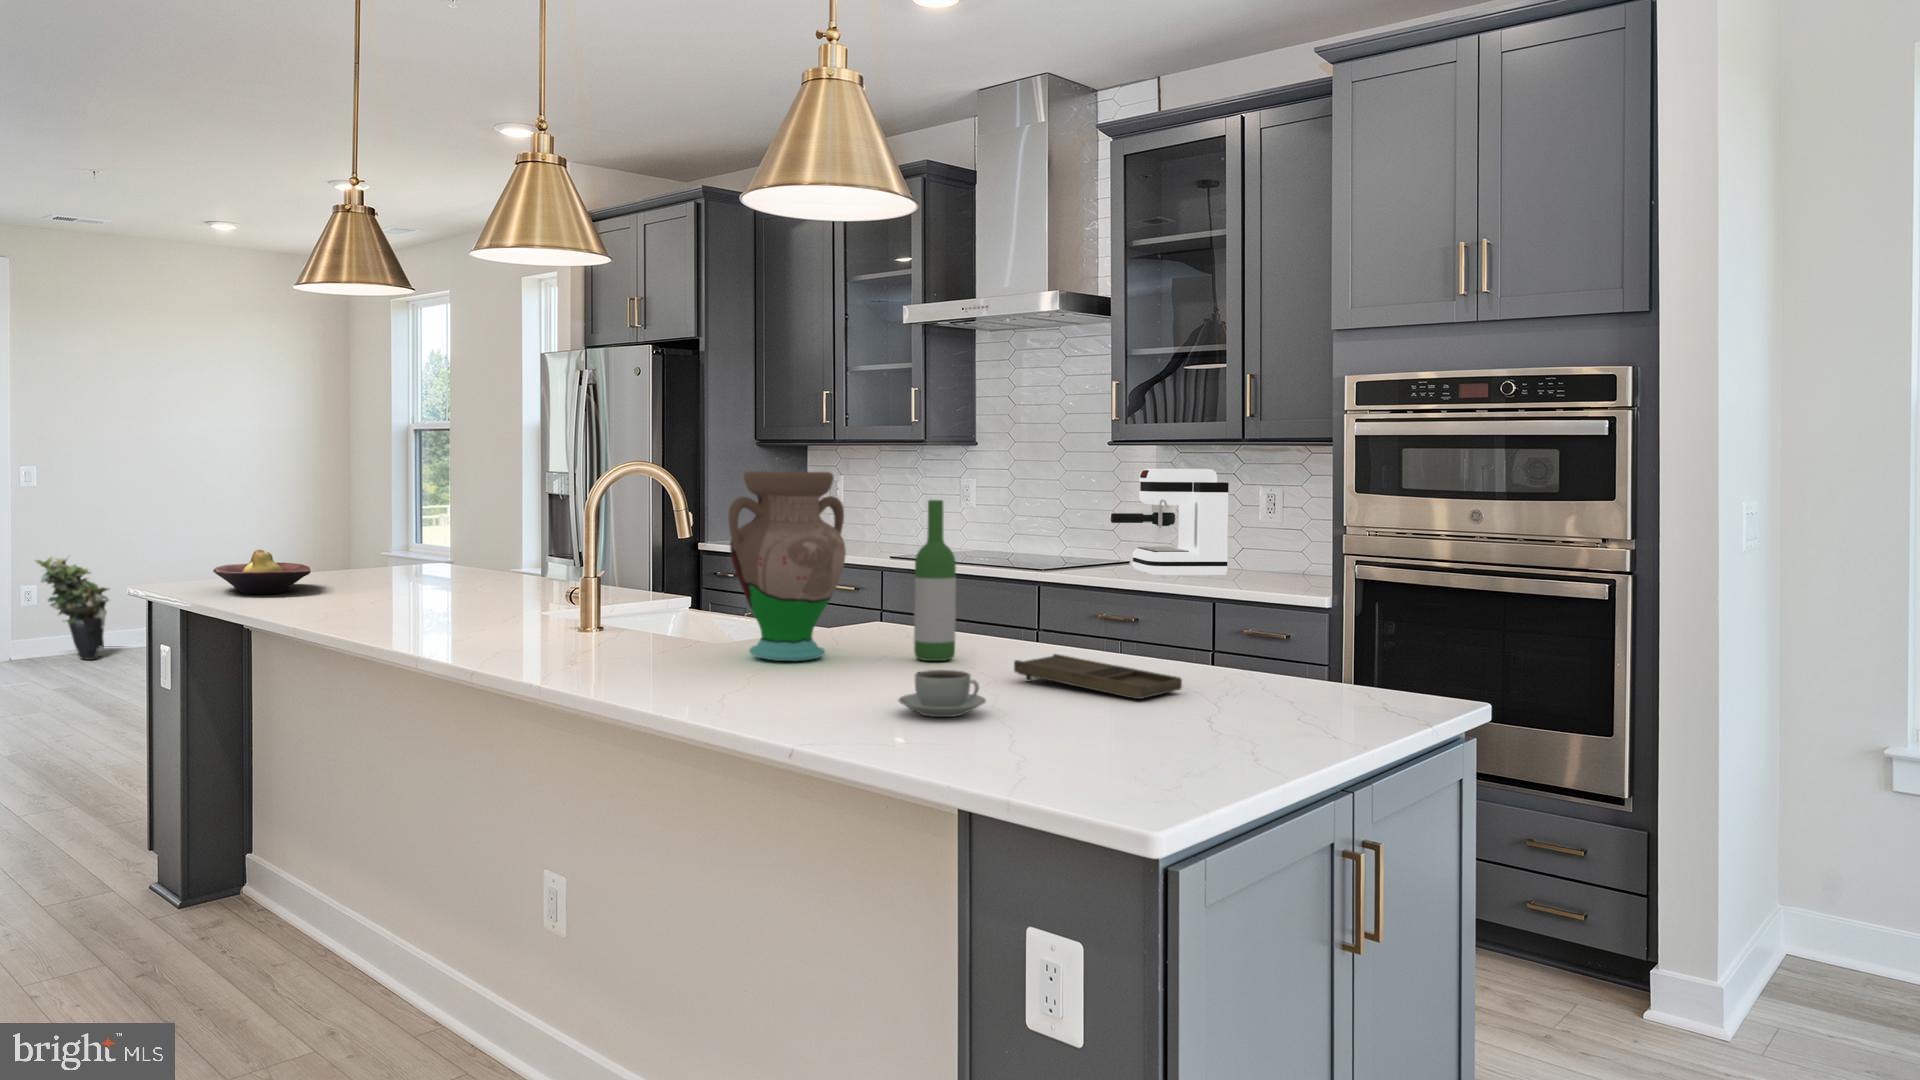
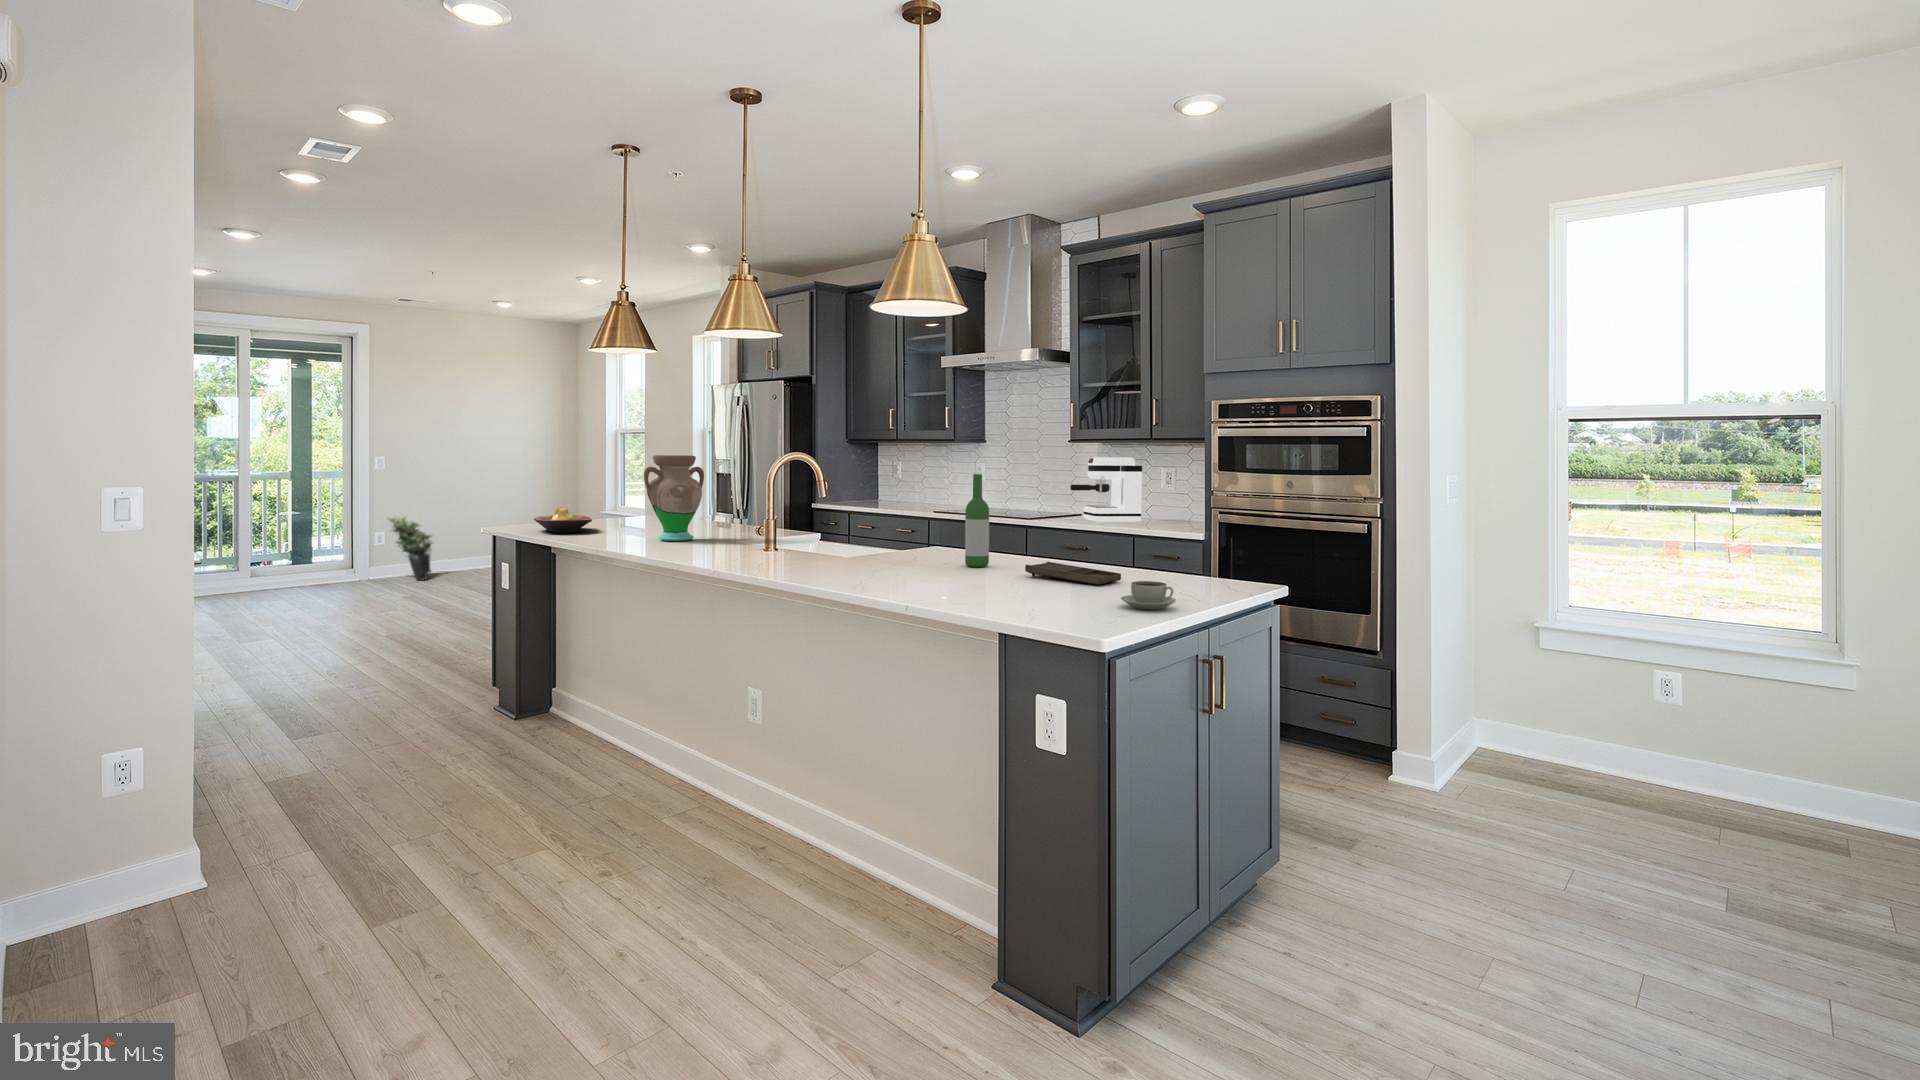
vase: present [728,471,846,661] -> present [644,455,704,541]
coffee cup: present [899,670,986,717] -> present [1121,581,1176,610]

